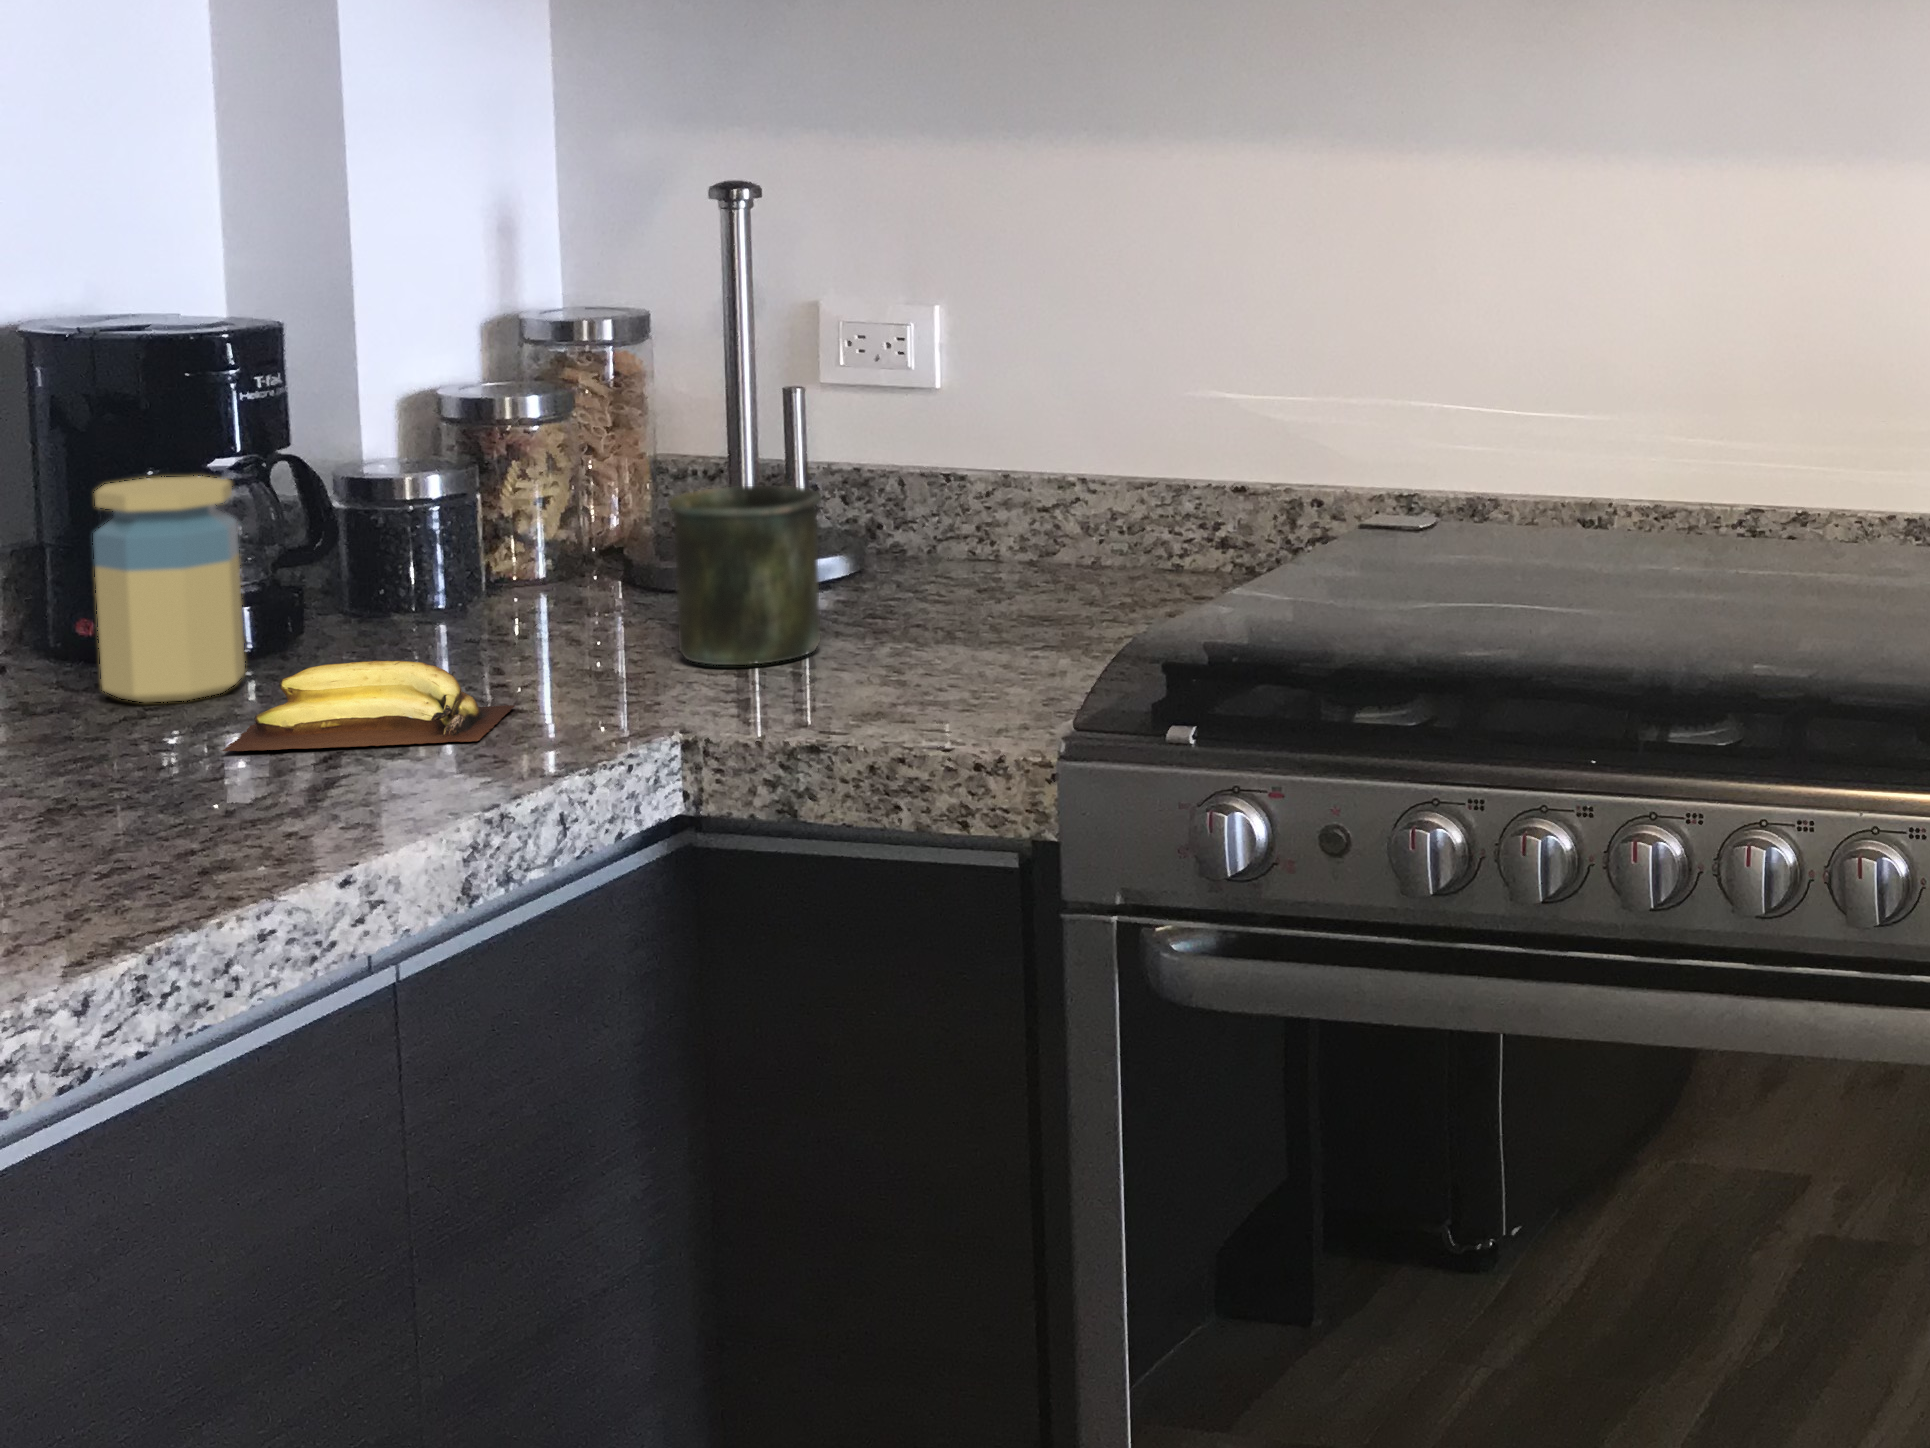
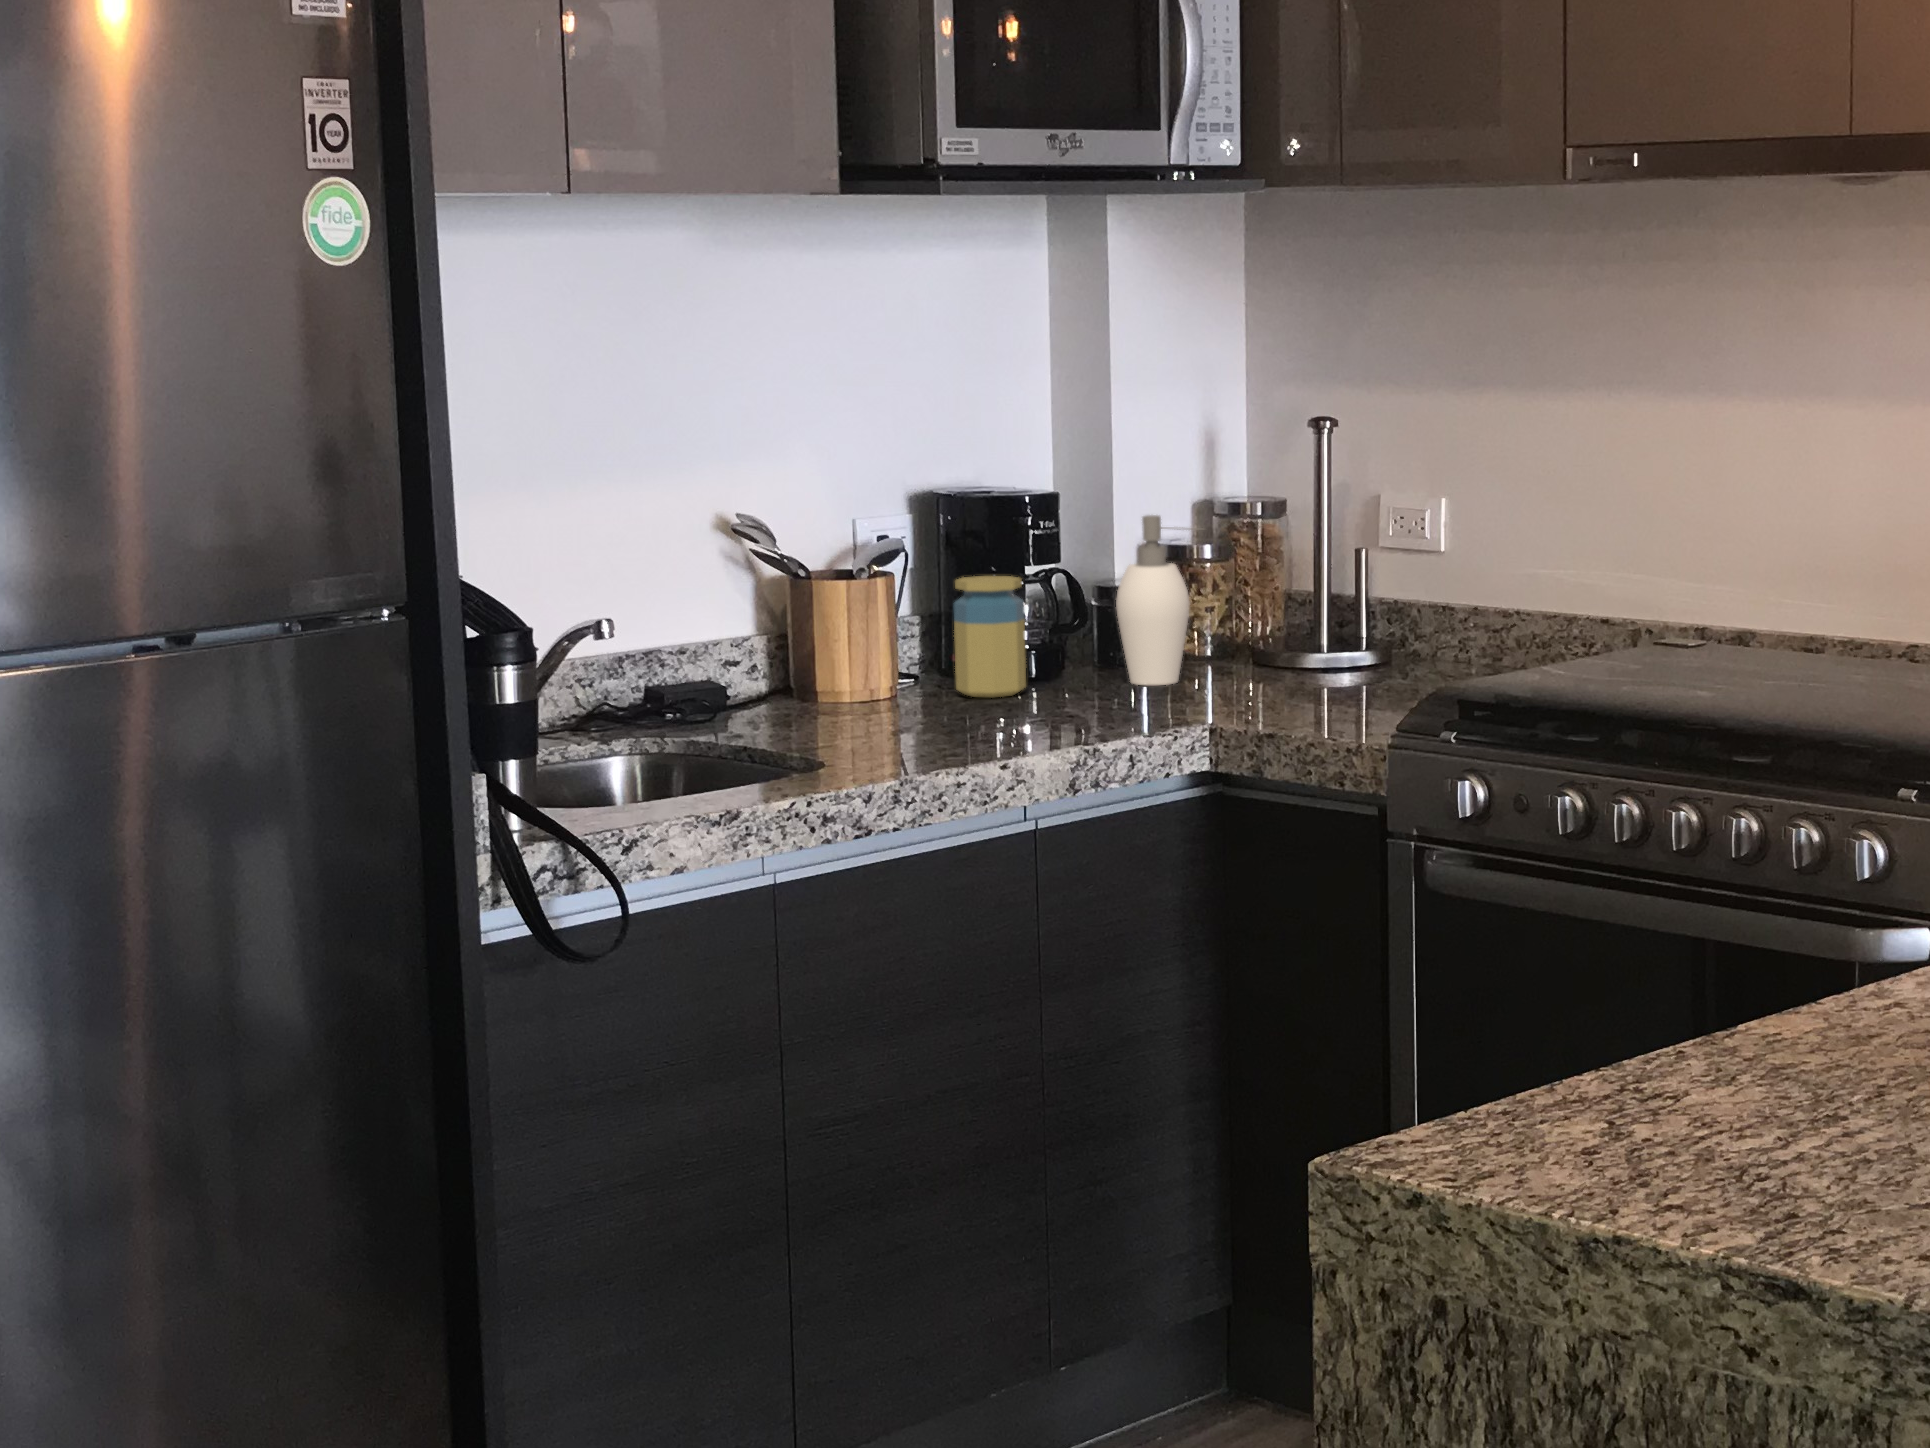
soap dispenser: none [406,356,582,650] -> present [1116,515,1190,685]
mug: present [668,486,822,665] -> none [1237,596,1323,698]
banana: present [222,661,515,751] -> none [990,676,1142,721]

